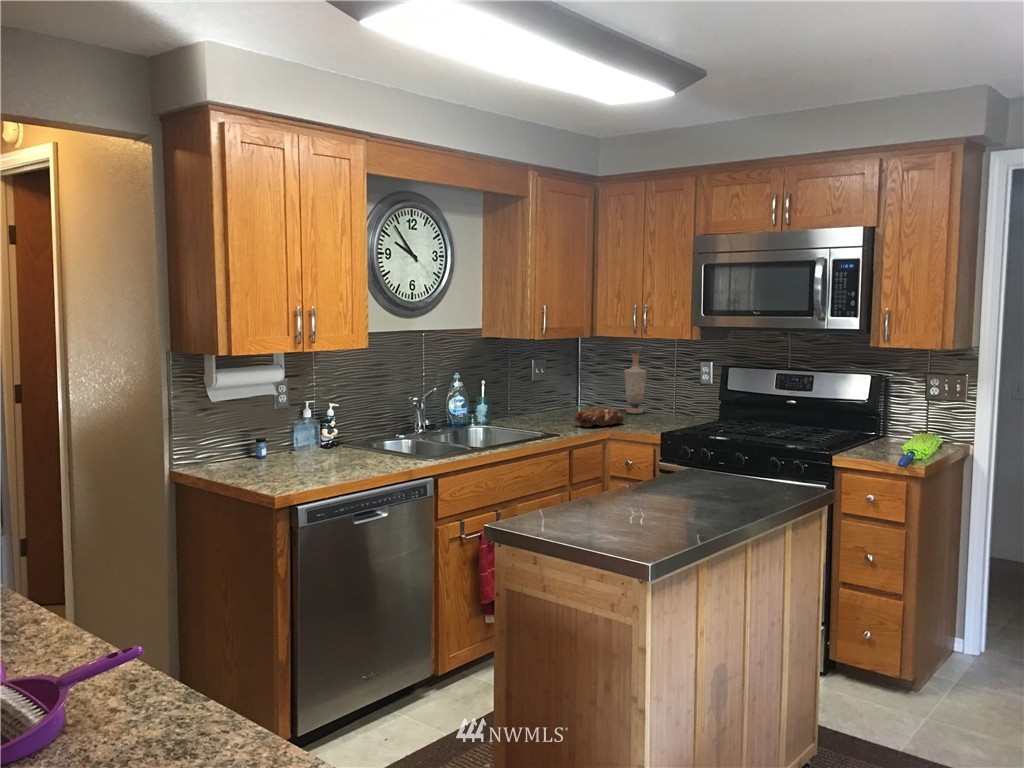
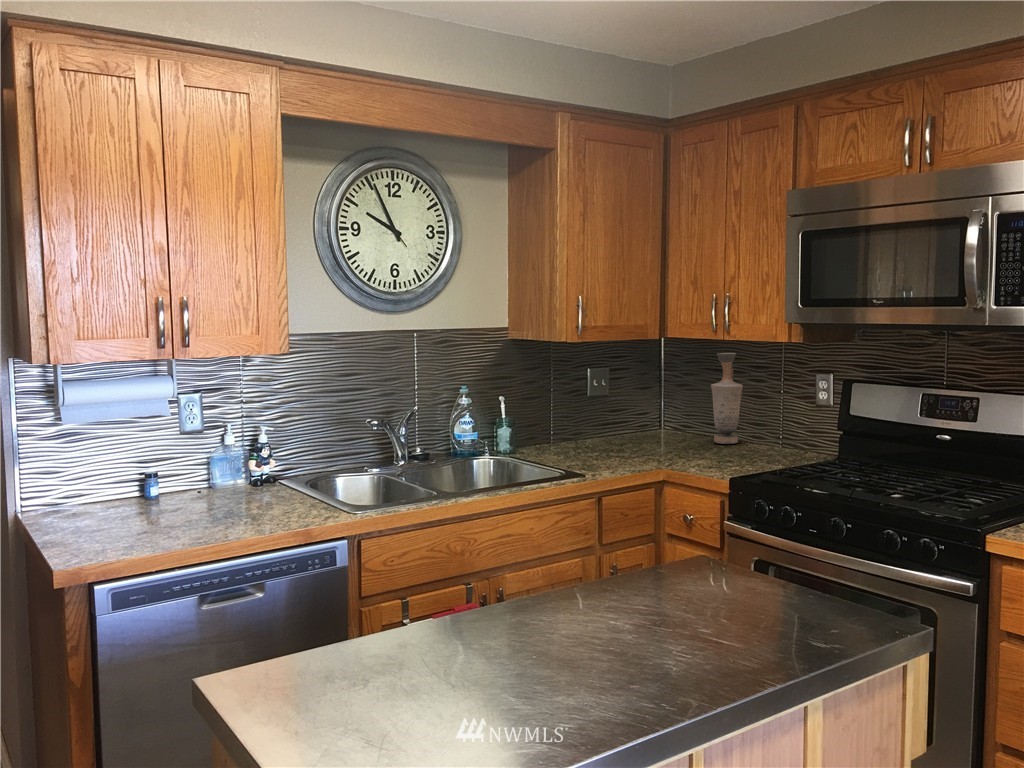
bread loaf: present [574,406,624,427] -> none [621,434,695,464]

